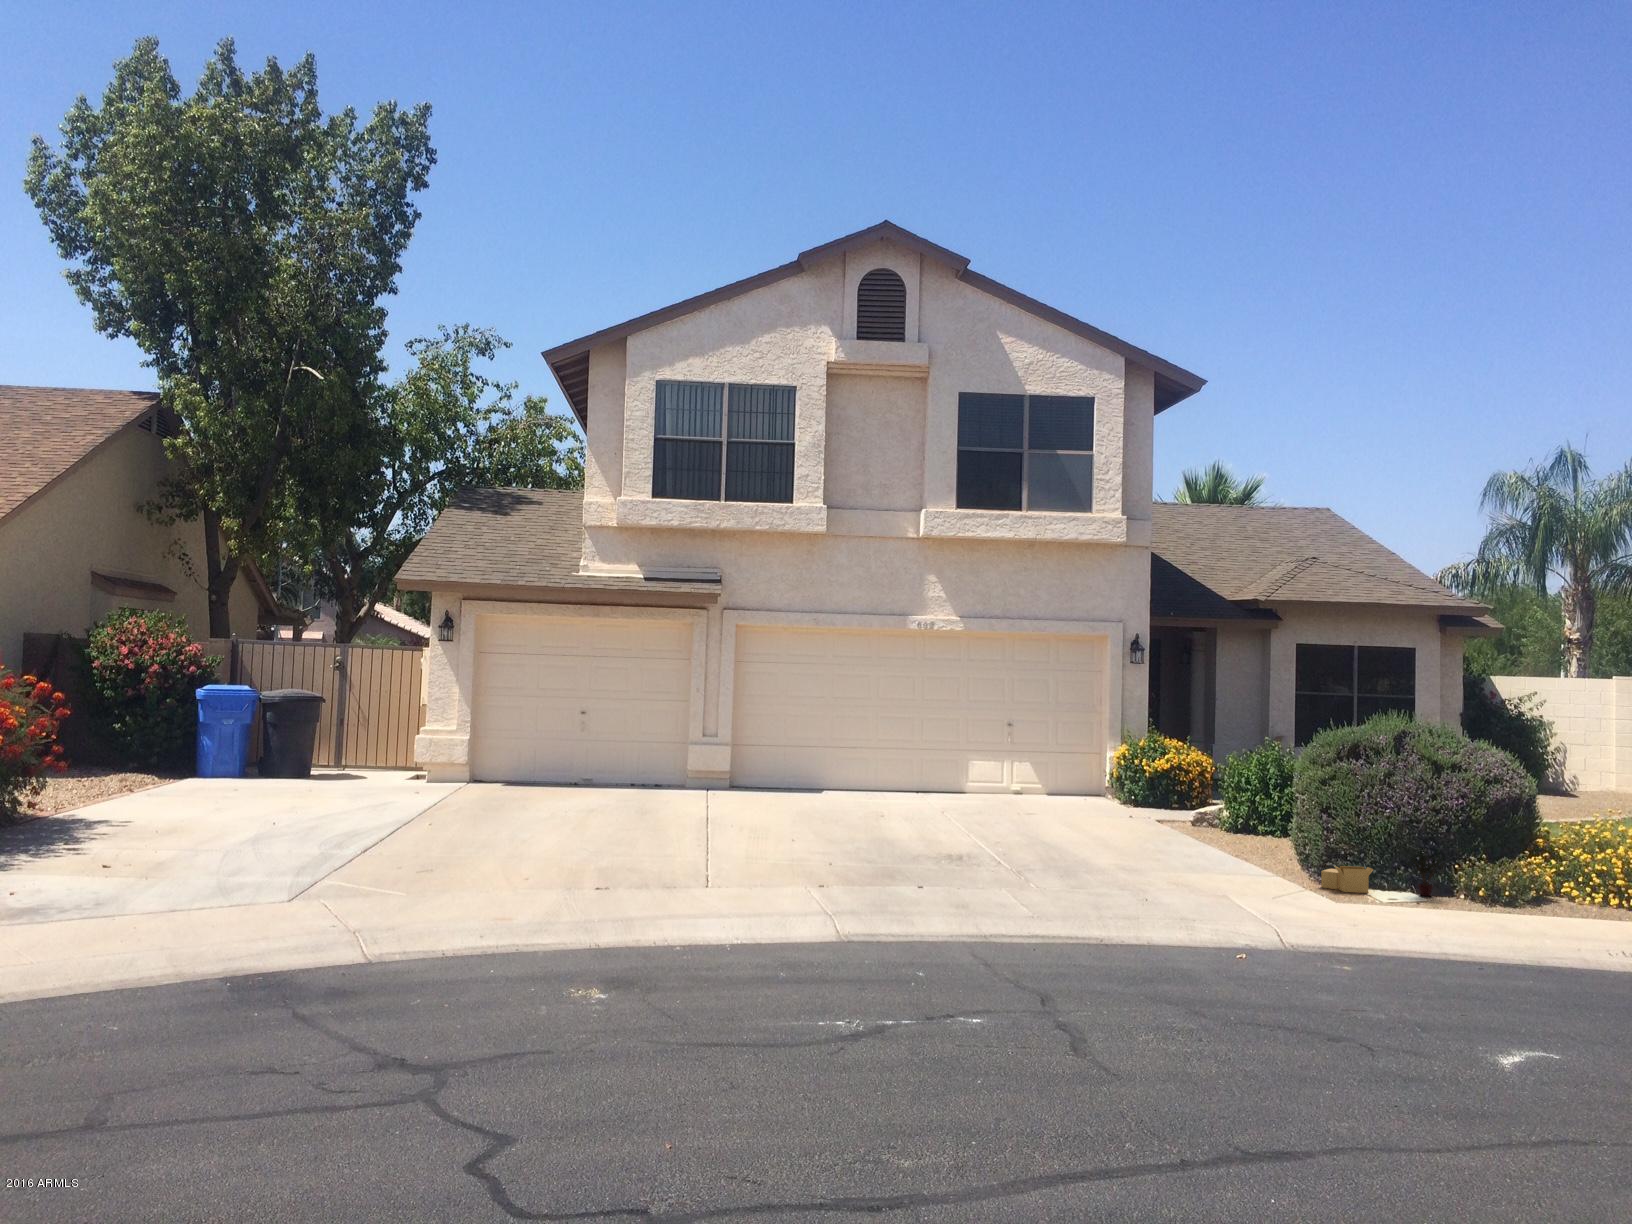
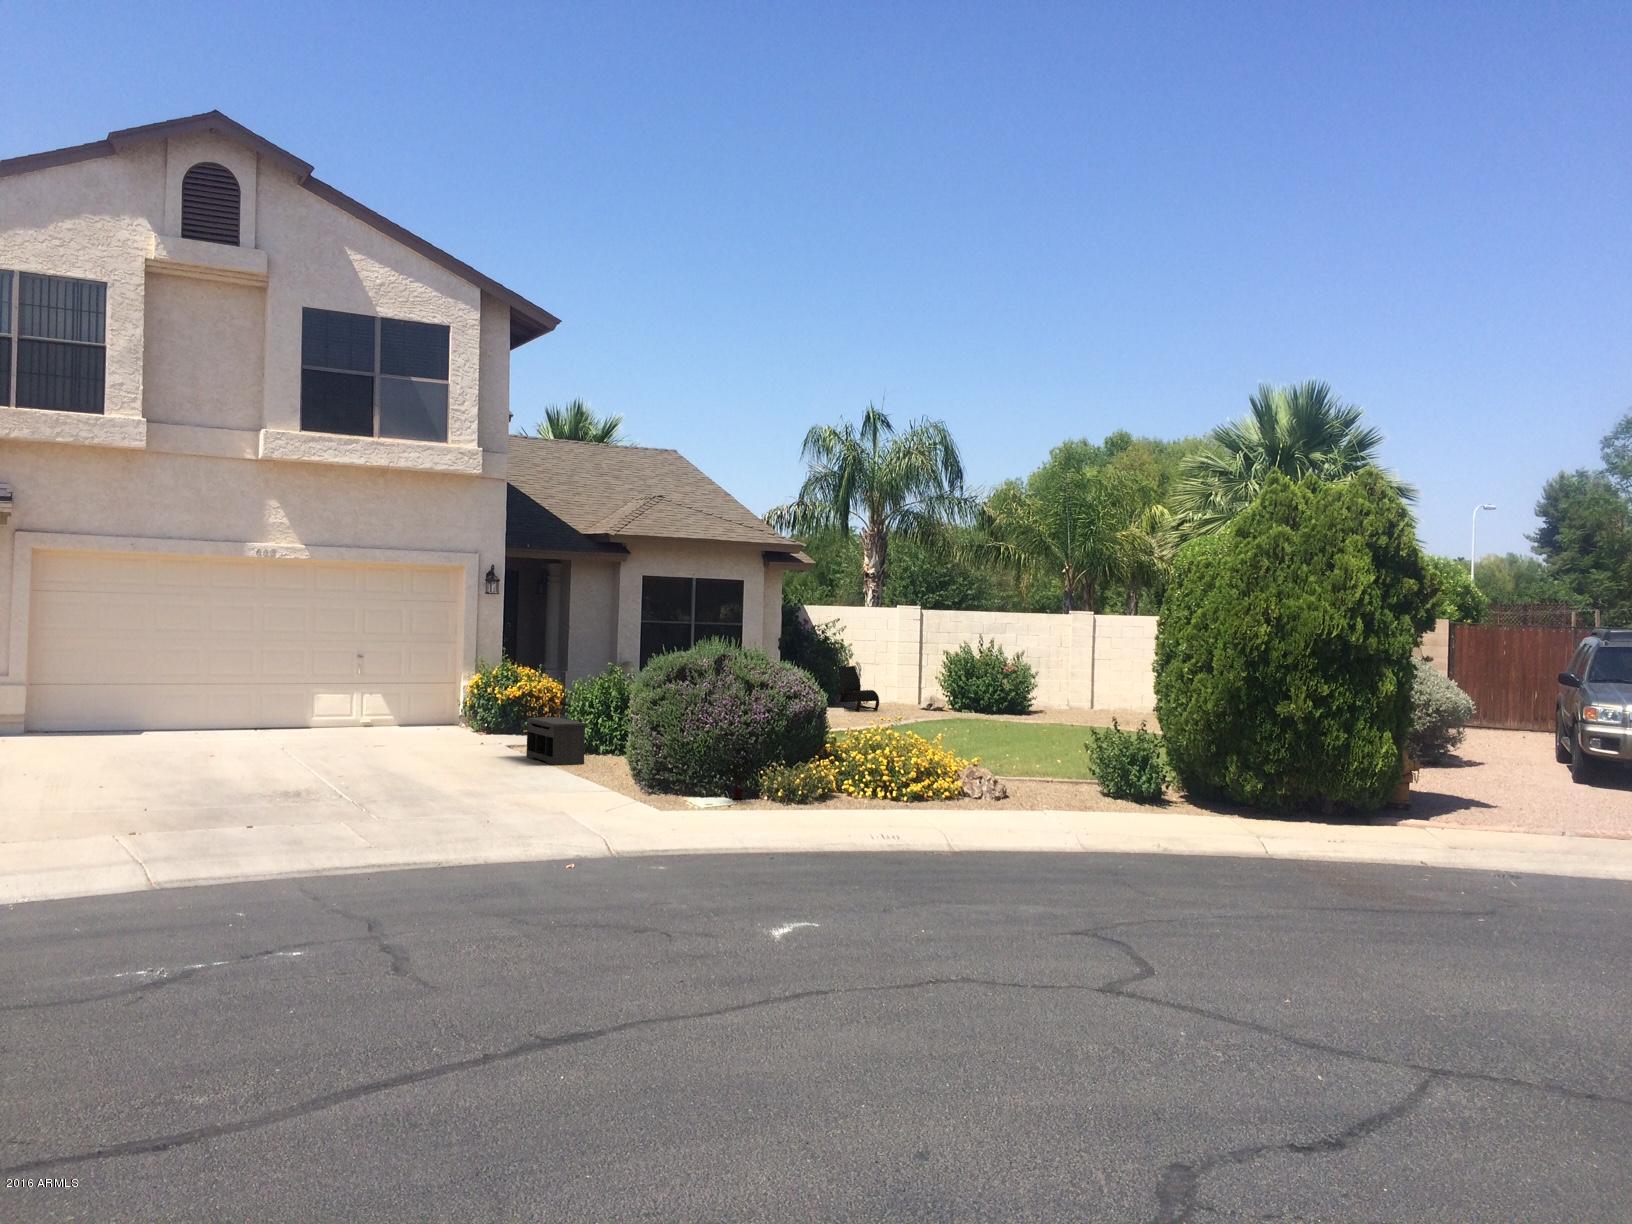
lounge chair: none [1528,745,1588,797] -> present [837,666,879,711]
bench: none [1179,792,1242,844] -> present [526,717,585,765]
cardboard box: present [1321,866,1373,893] -> none [653,777,696,800]

